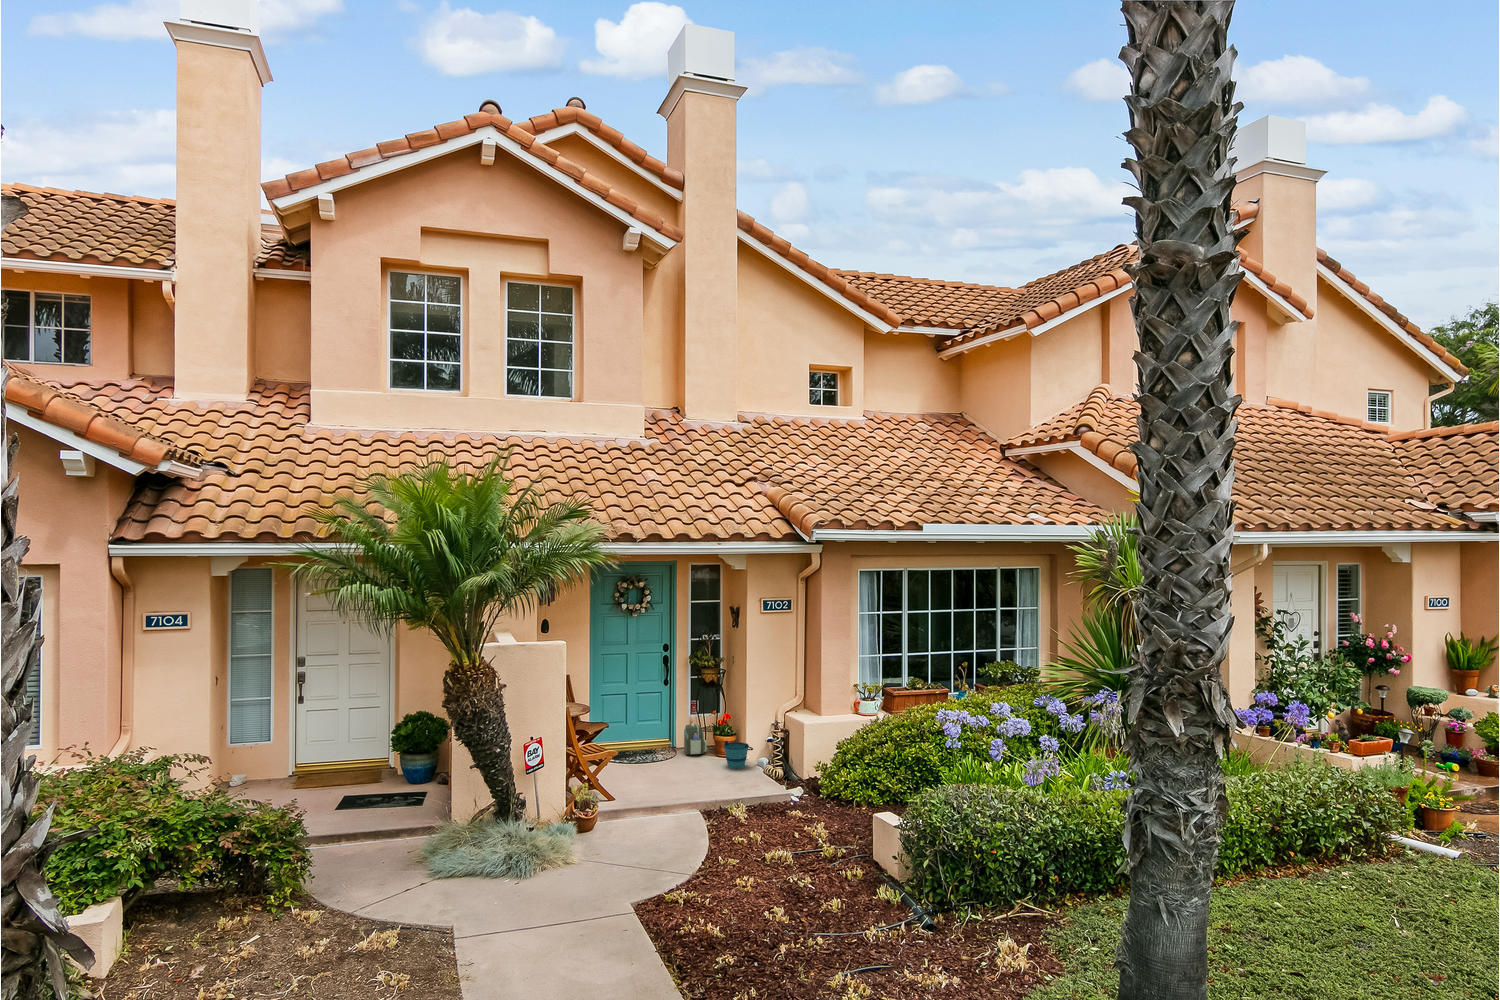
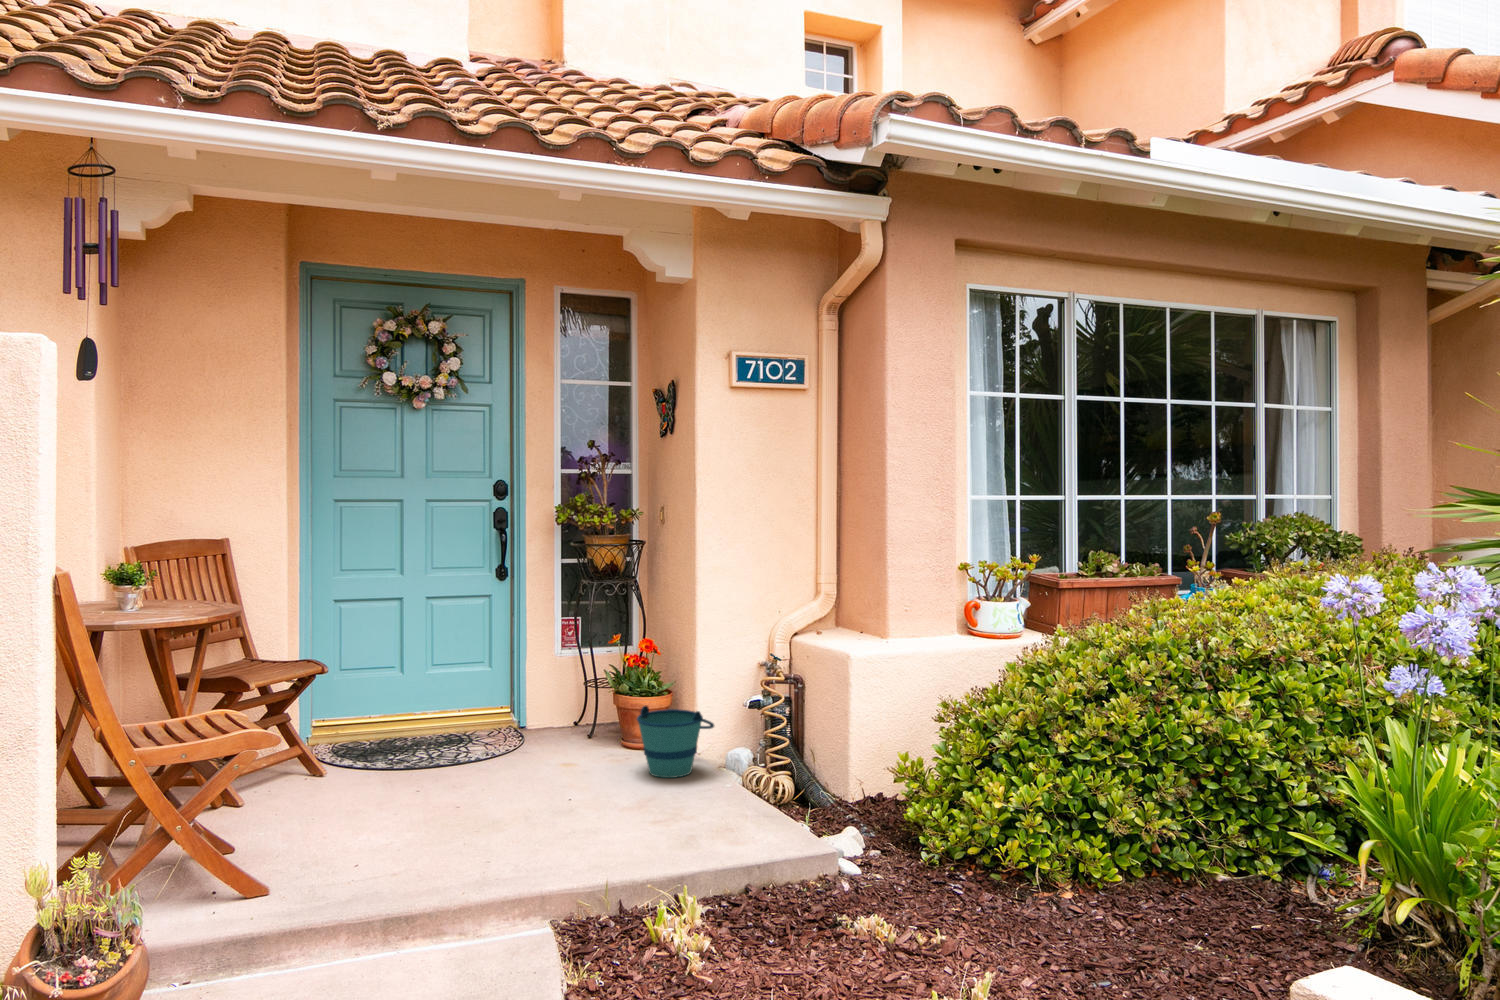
backpack: present [684,717,707,755] -> none [542,654,598,744]

